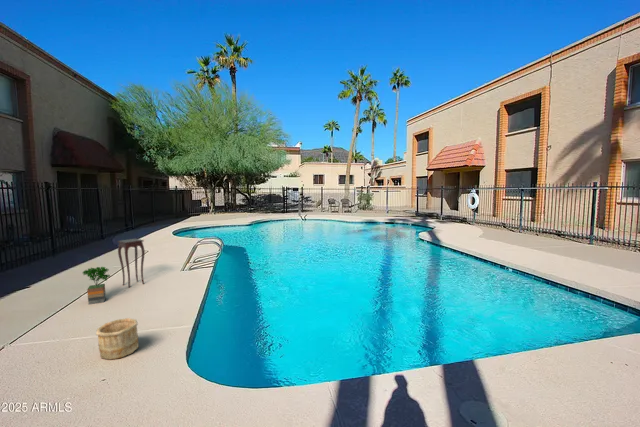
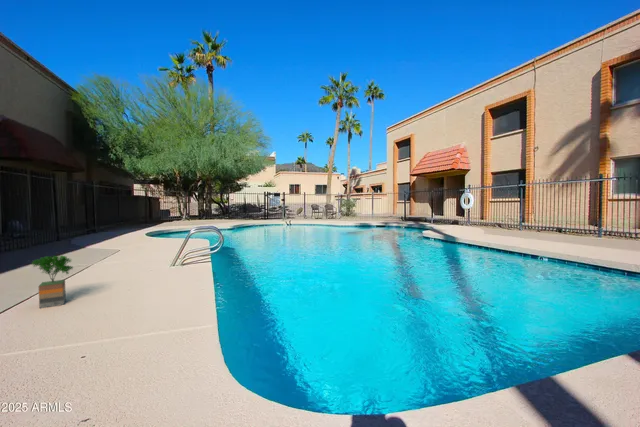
side table: present [118,239,145,287] -> none [83,224,121,287]
wooden bucket: present [96,318,138,360] -> none [54,317,126,386]

